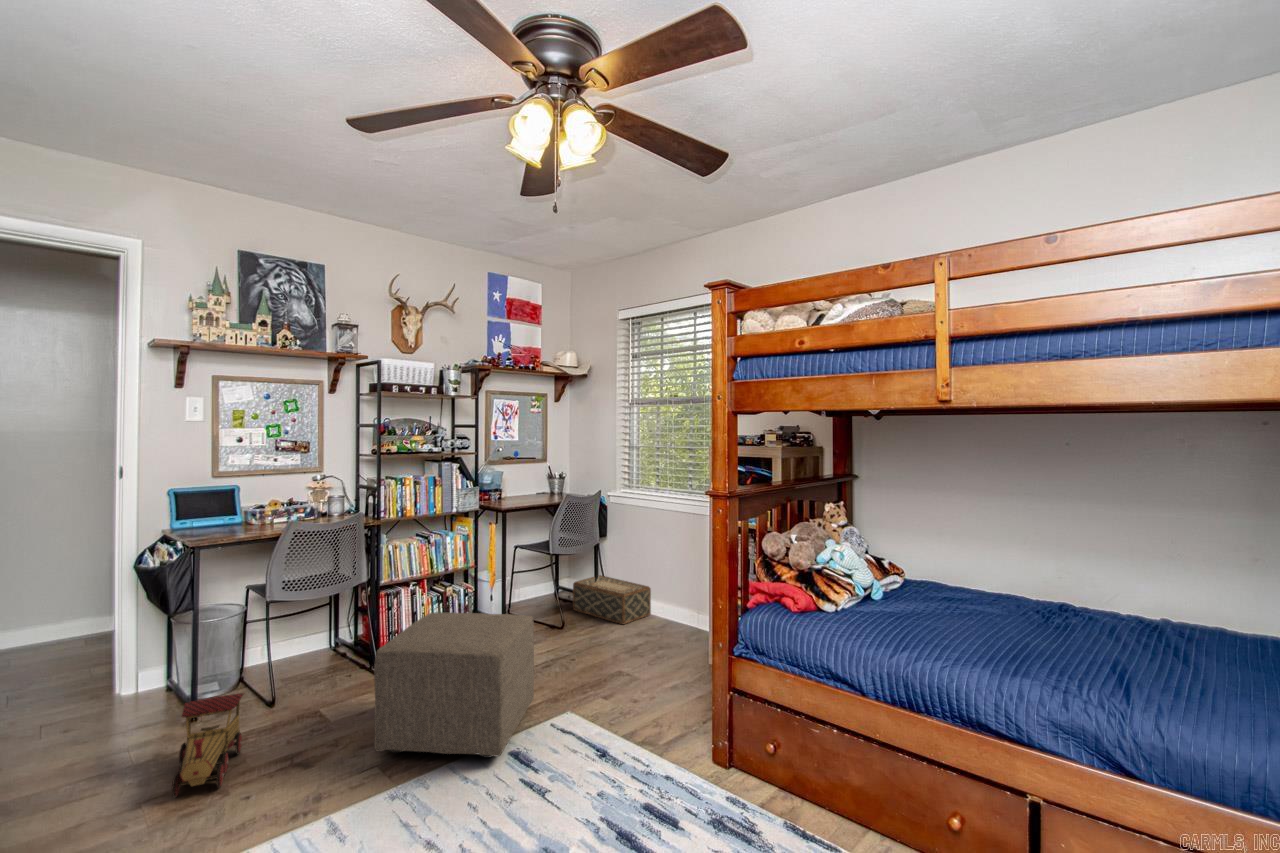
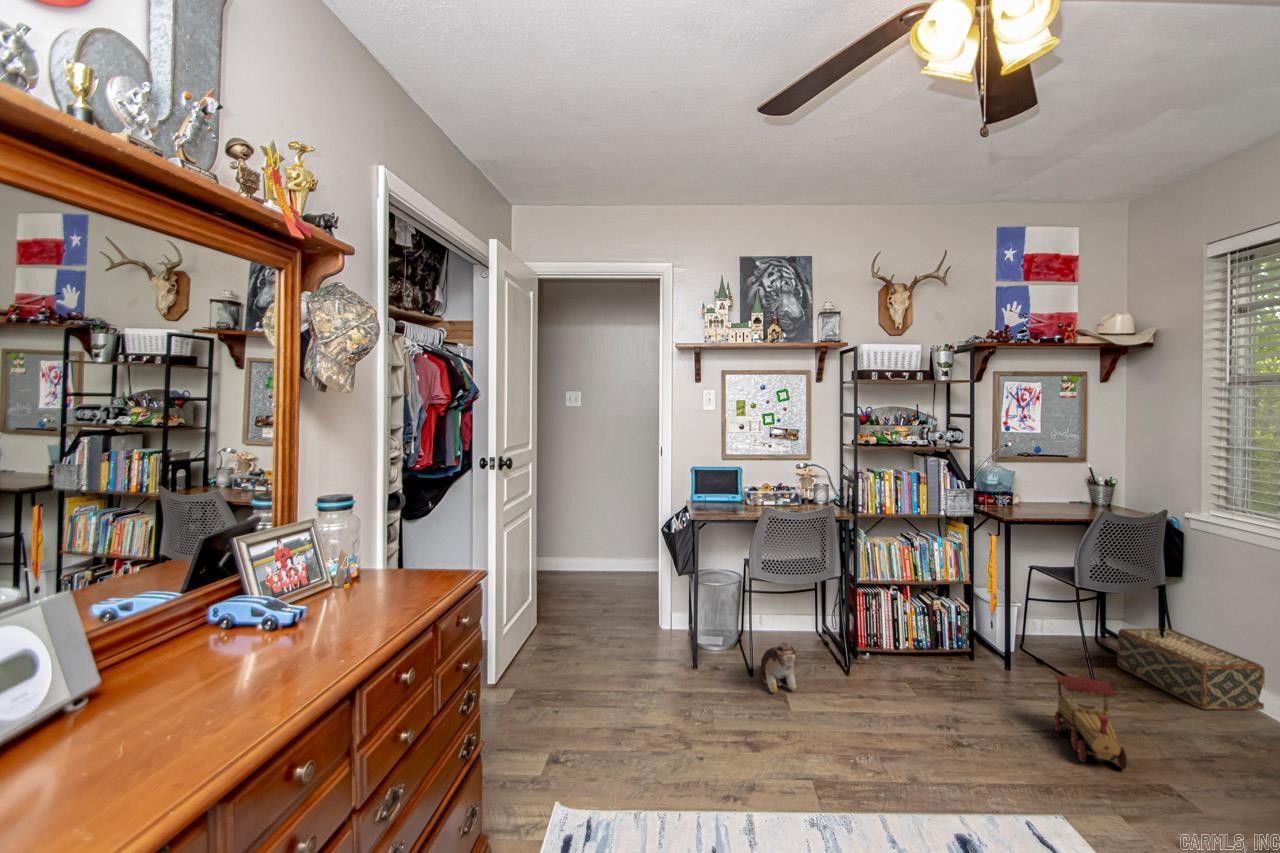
ottoman: present [374,612,534,758] -> none [824,623,1022,813]
plush toy: none [281,661,334,719] -> present [760,642,799,693]
toy train: present [172,694,243,797] -> present [1054,675,1127,769]

